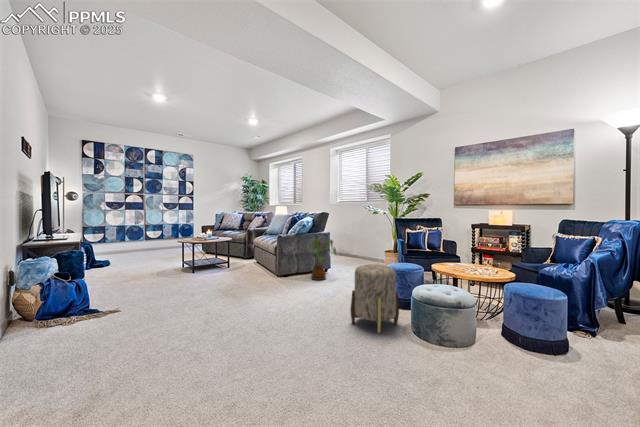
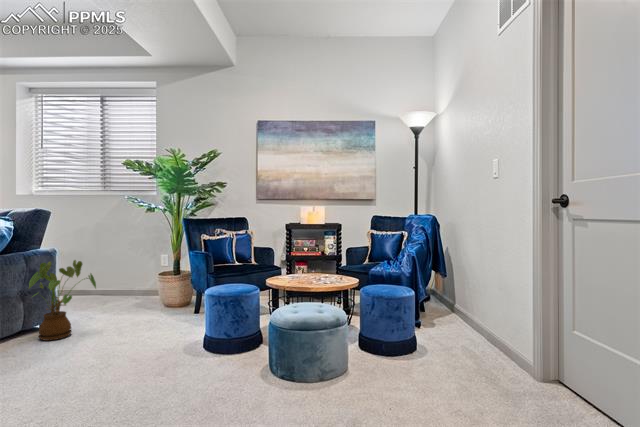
ottoman: present [350,264,399,333] -> none [181,289,253,394]

